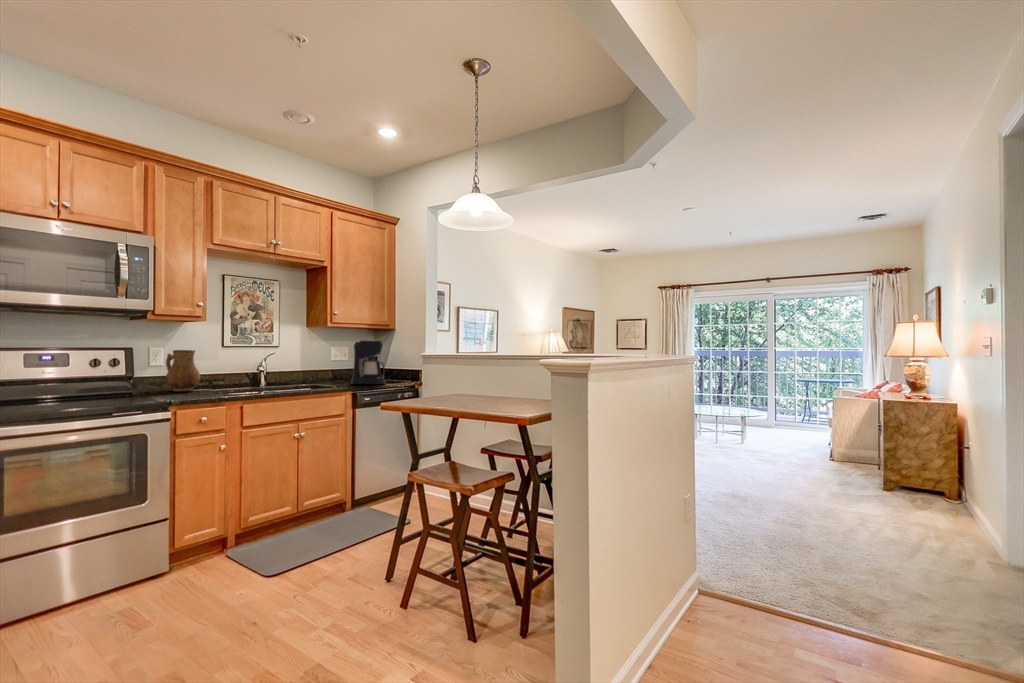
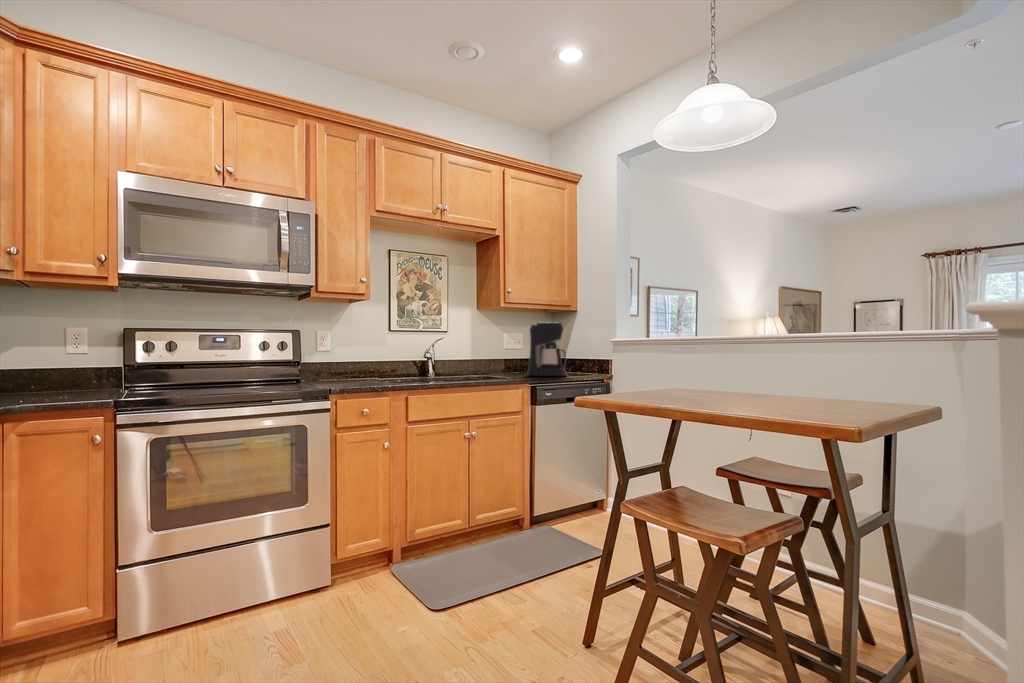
ceramic pitcher: present [166,350,200,391] -> none [332,333,366,379]

